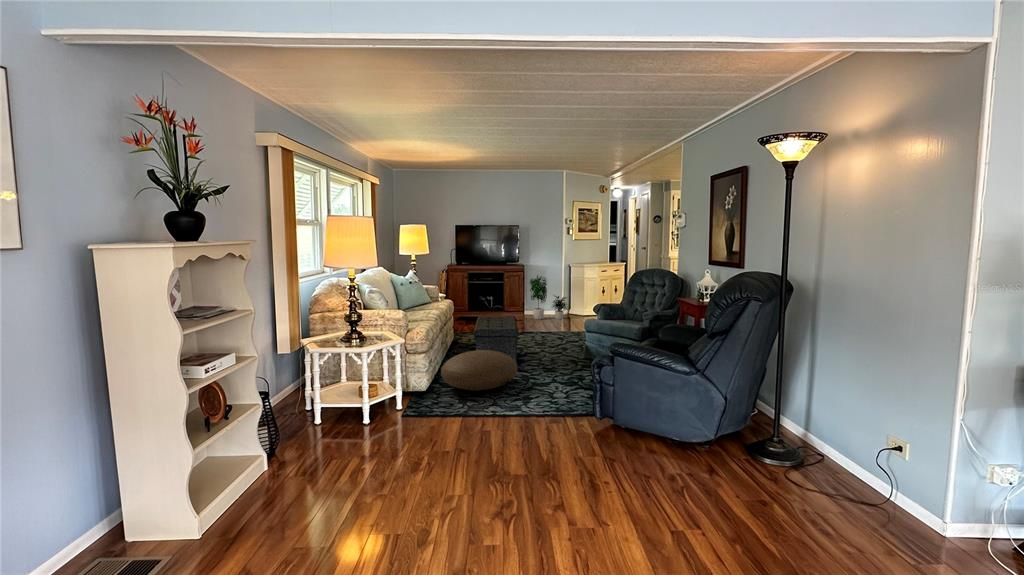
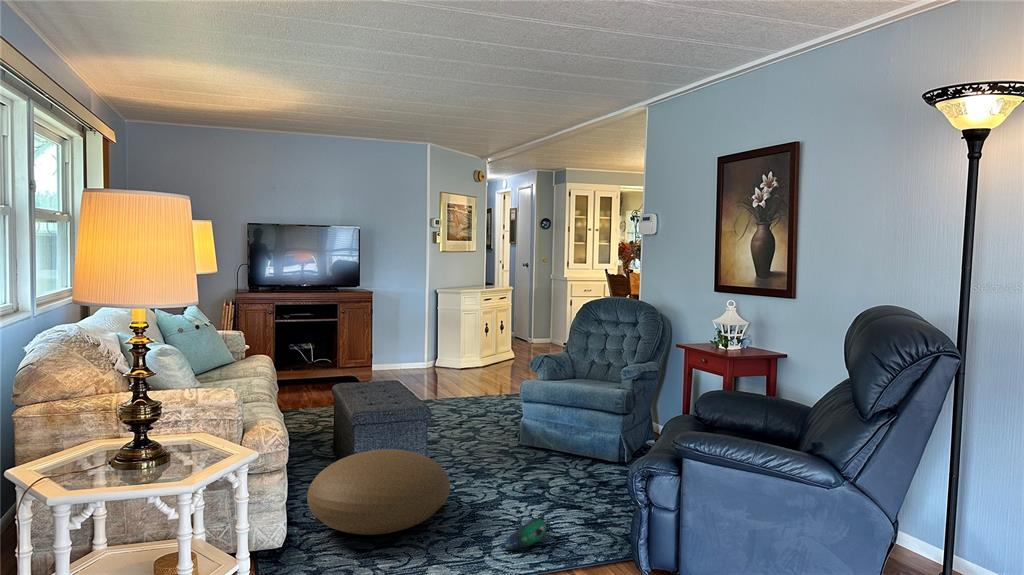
potted plant: present [530,275,567,320] -> none [375,305,438,377]
plush toy: none [531,390,560,405] -> present [500,518,546,550]

